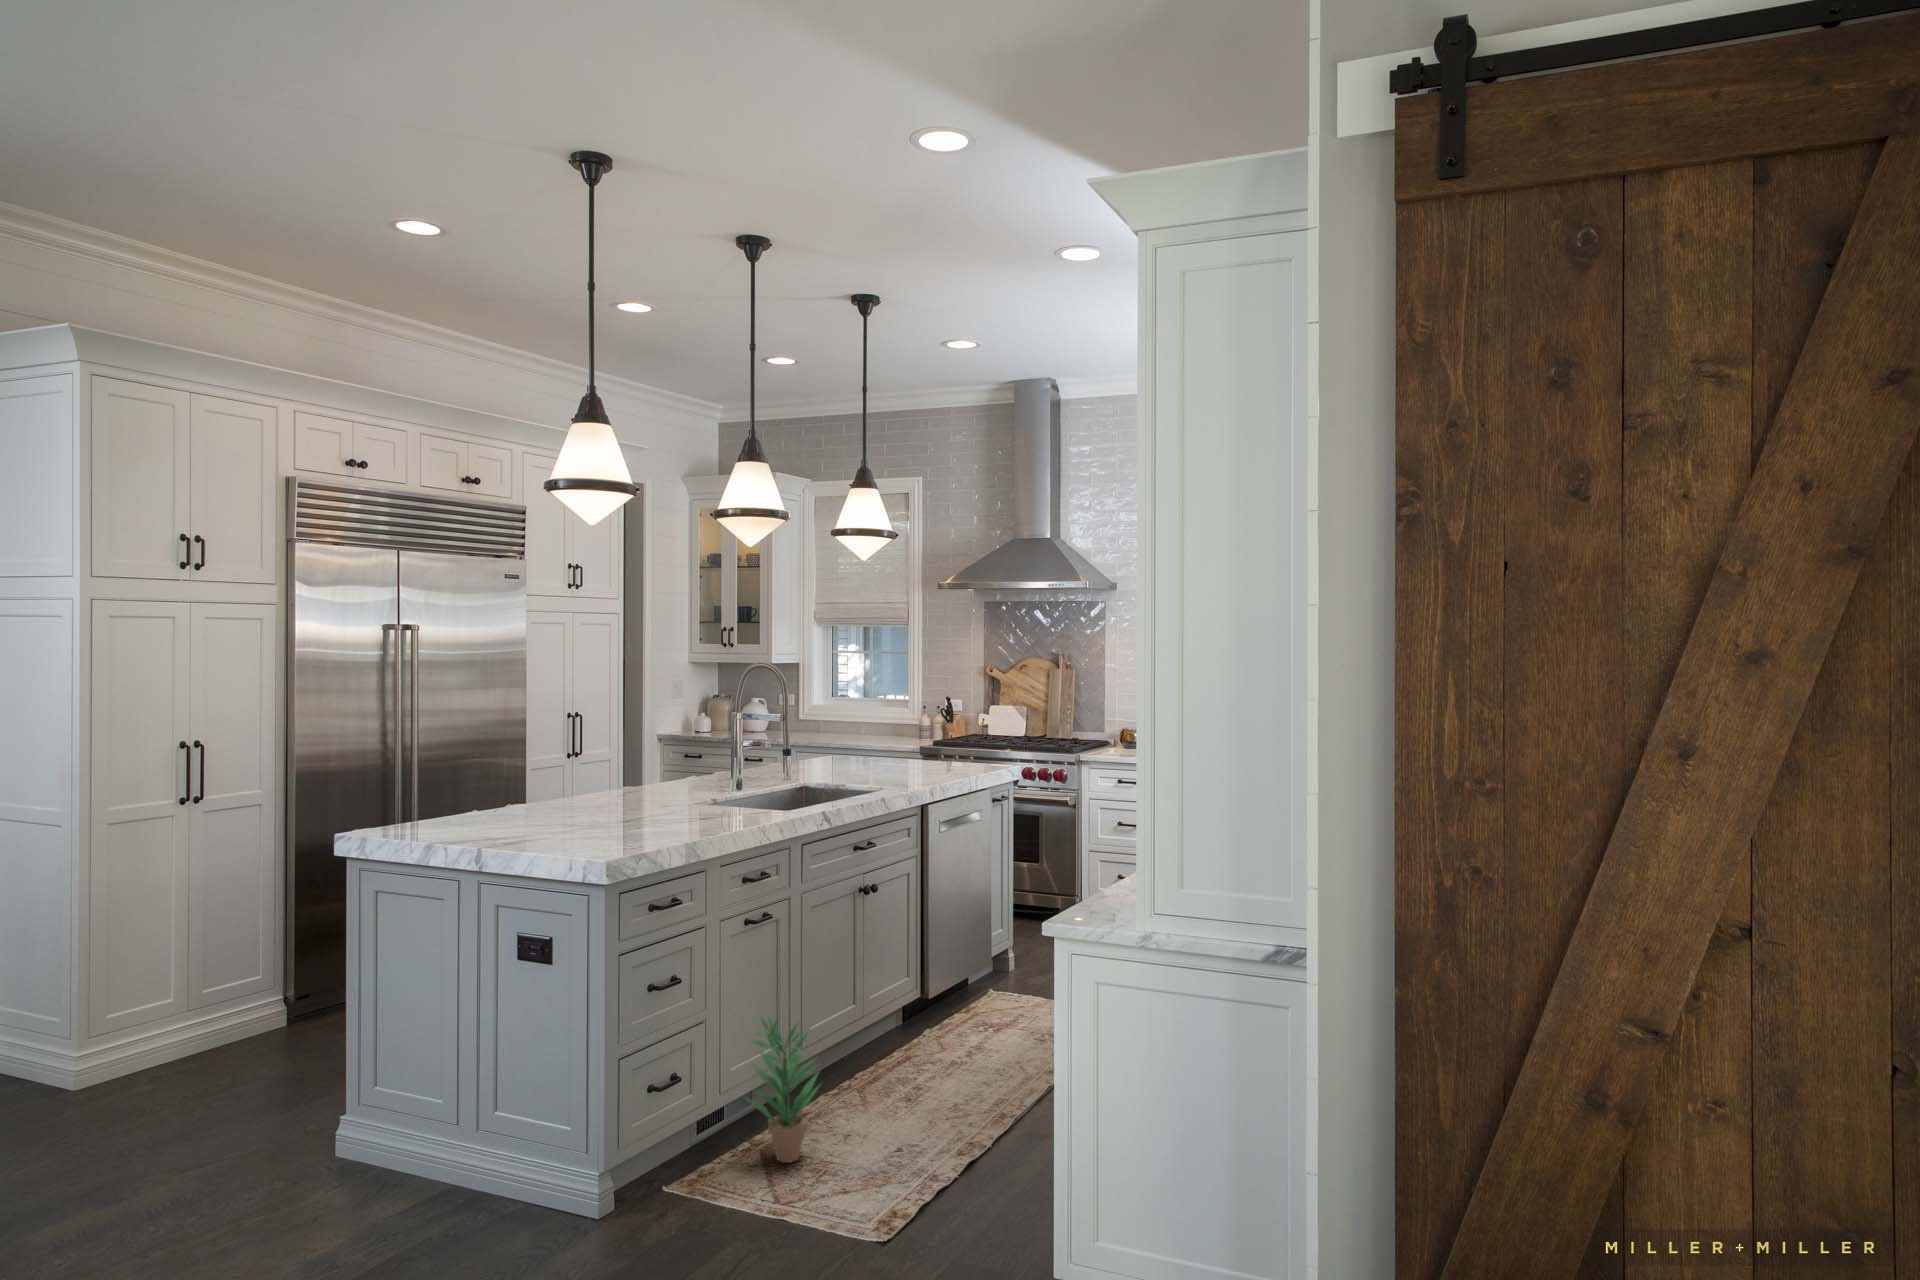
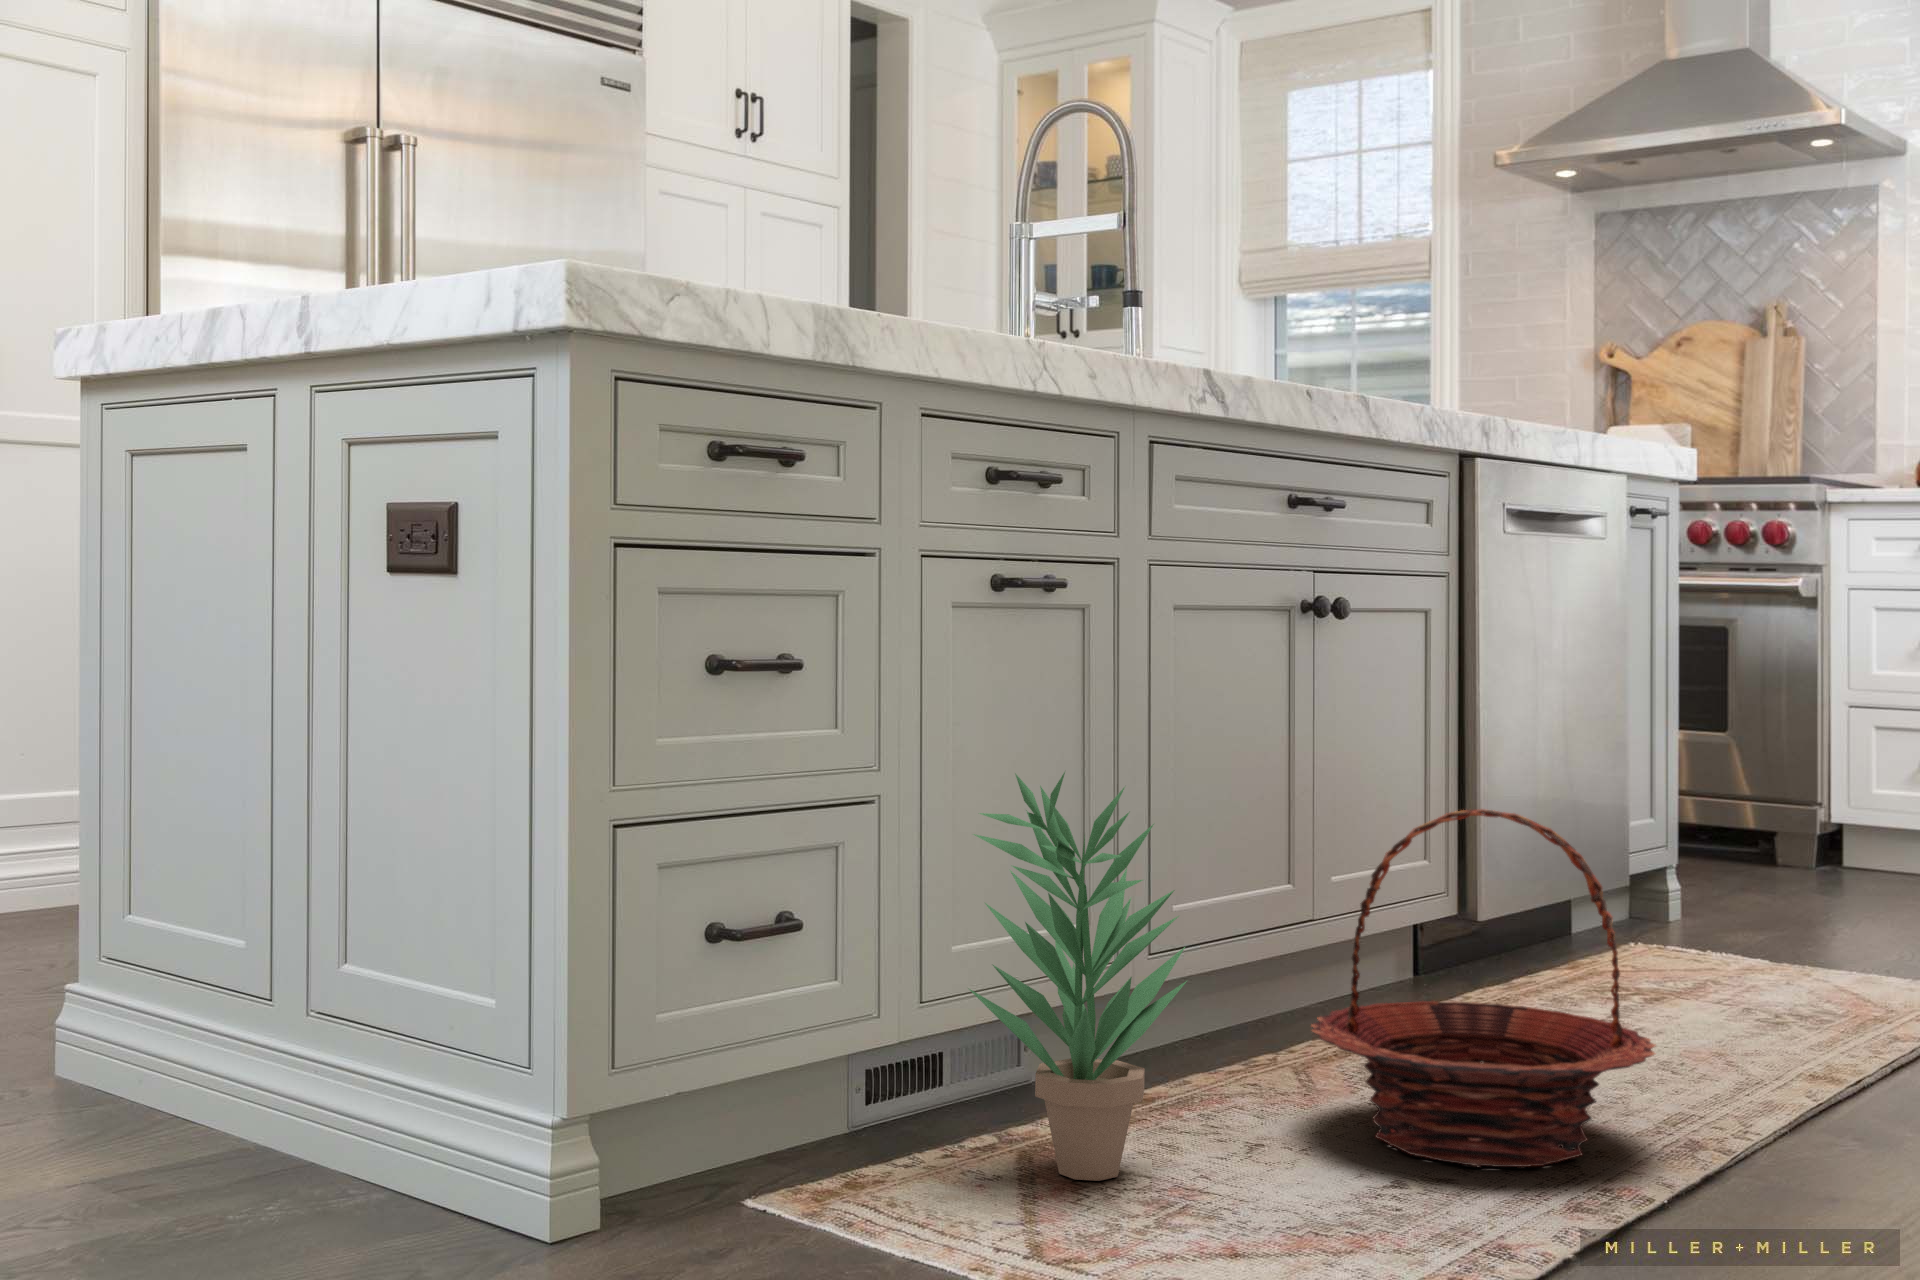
basket: none [866,1002,988,1139] -> present [1312,809,1655,1168]

